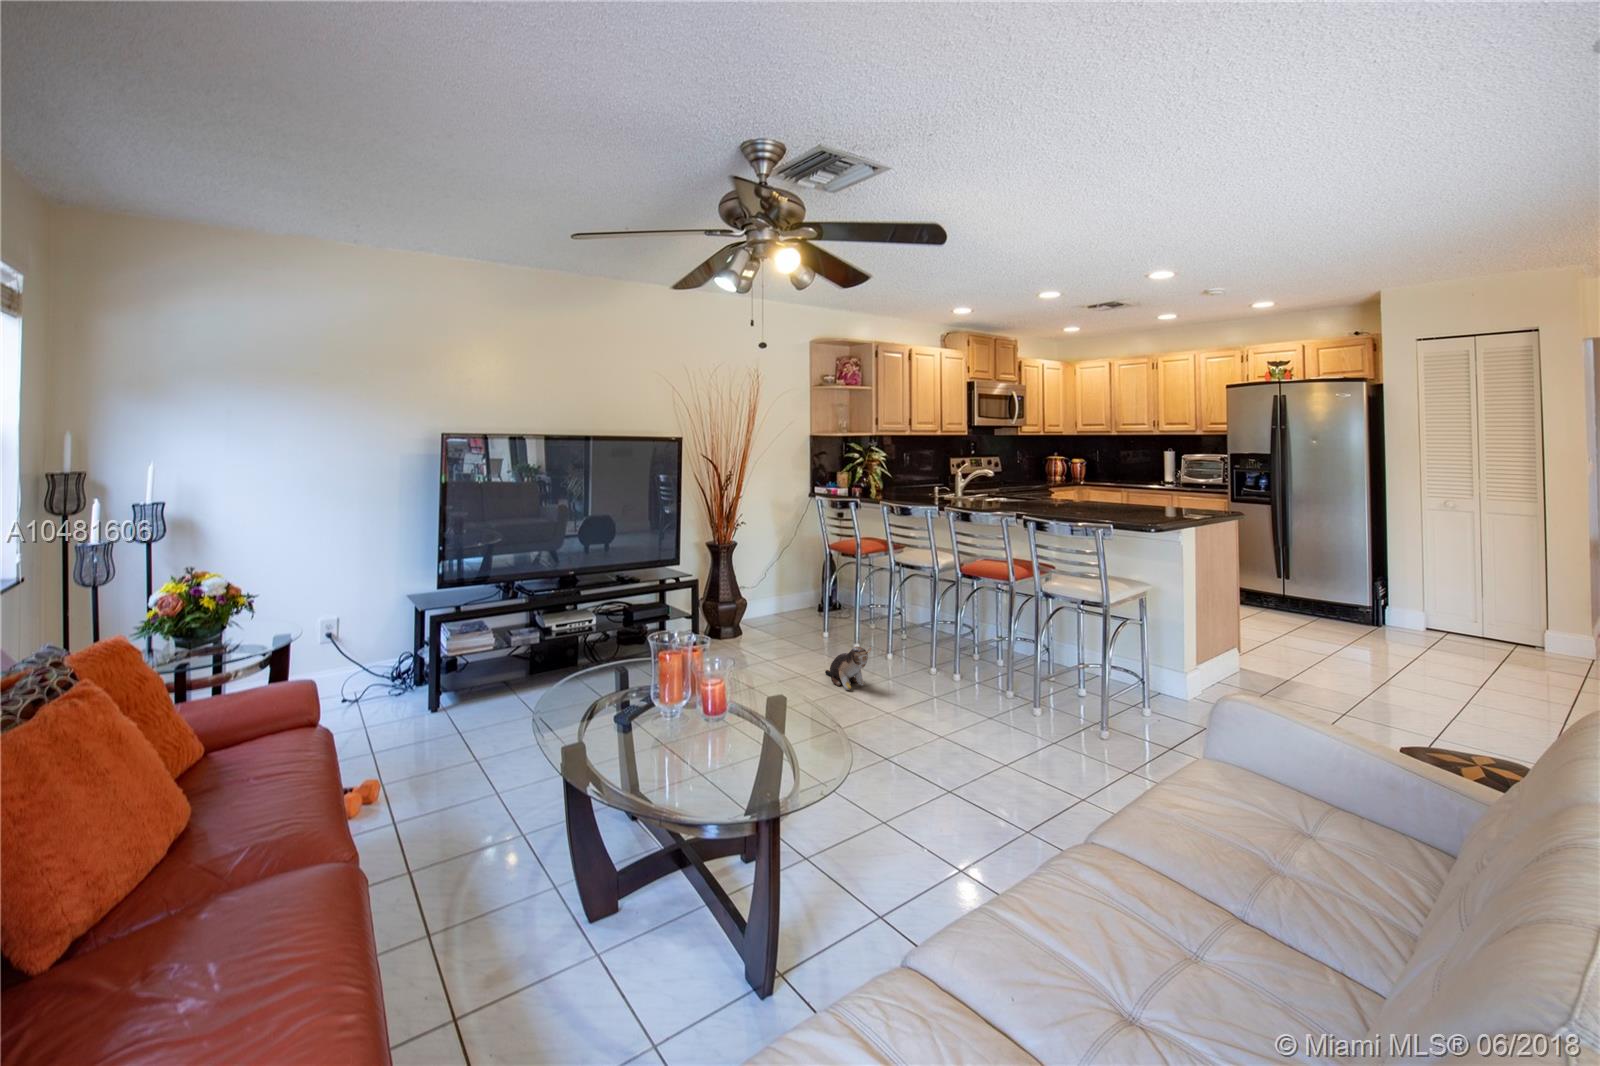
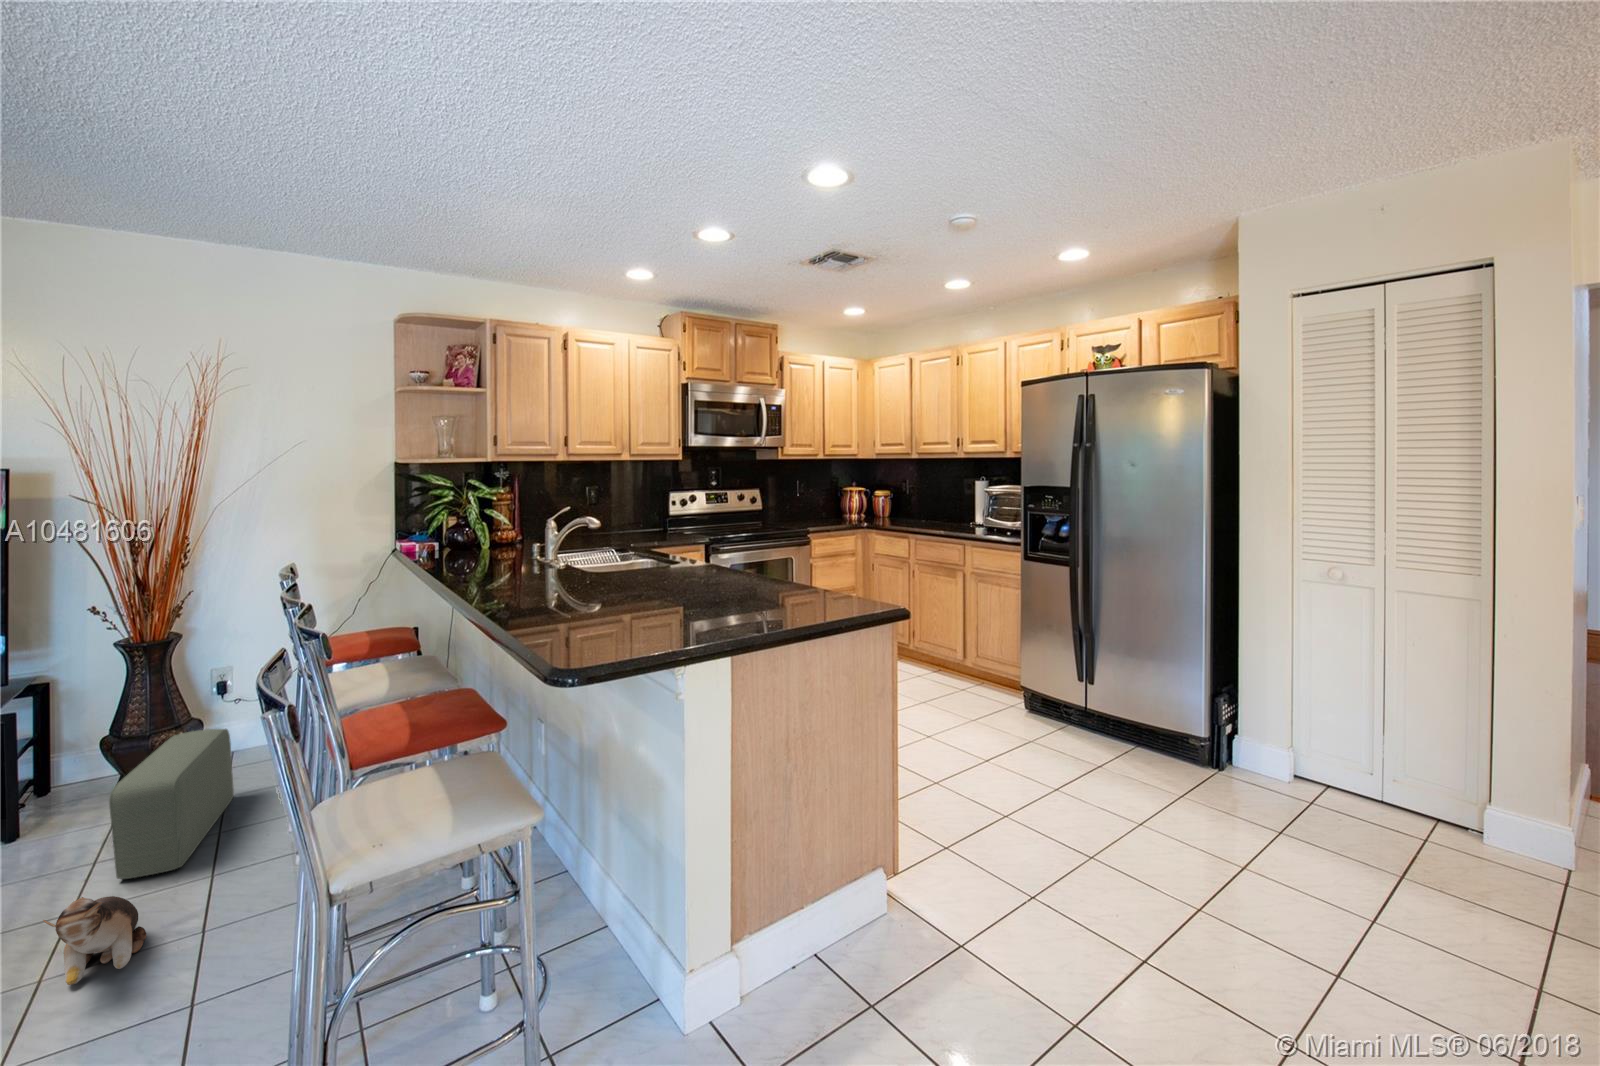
pouf: none [756,594,816,662] -> present [109,729,234,879]

